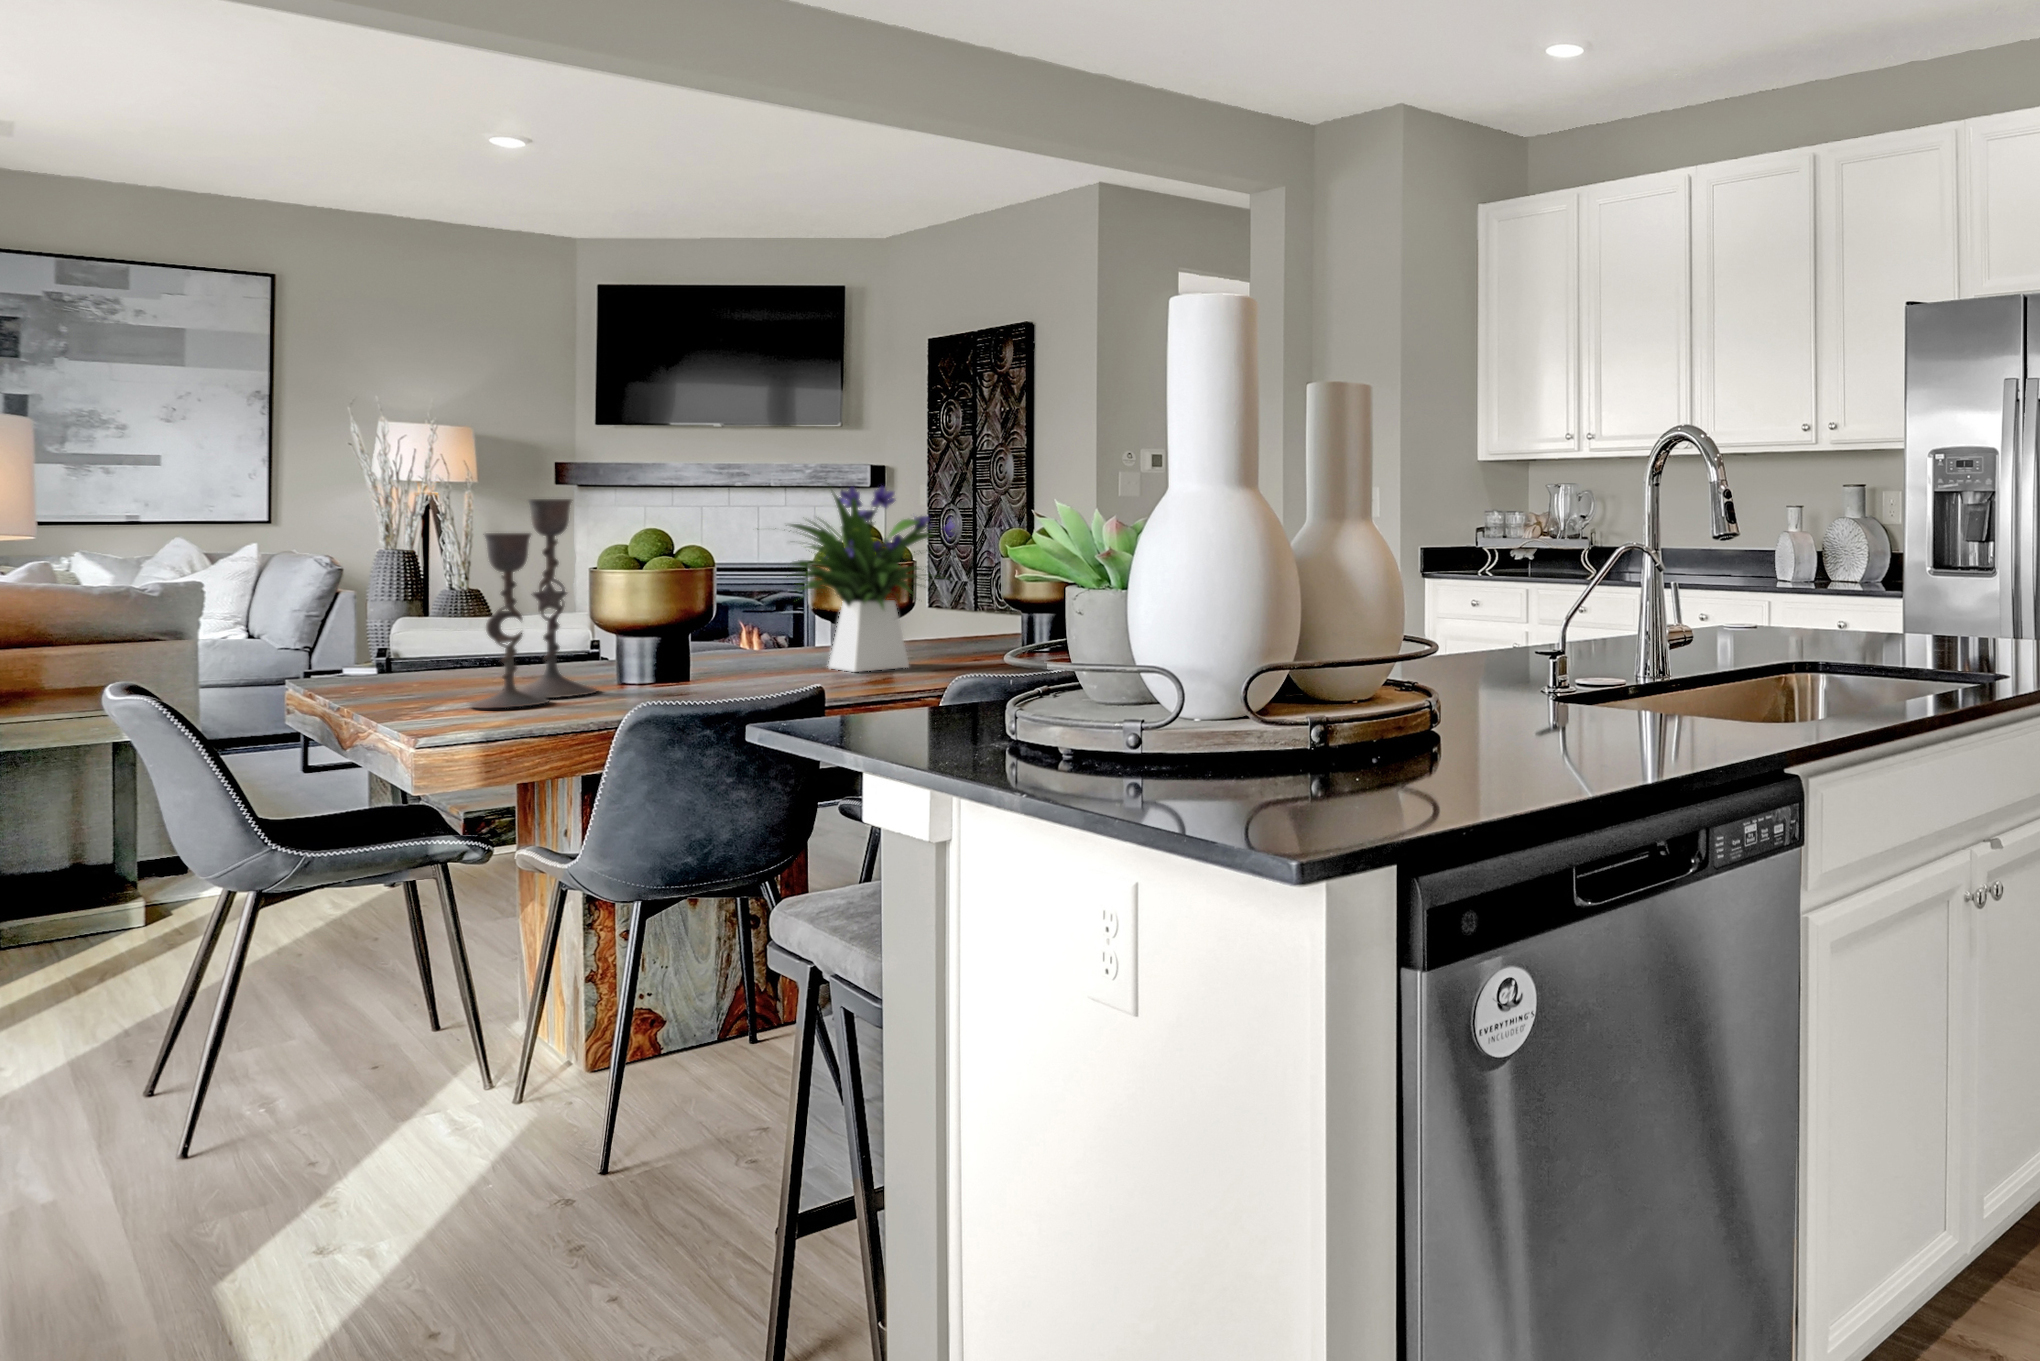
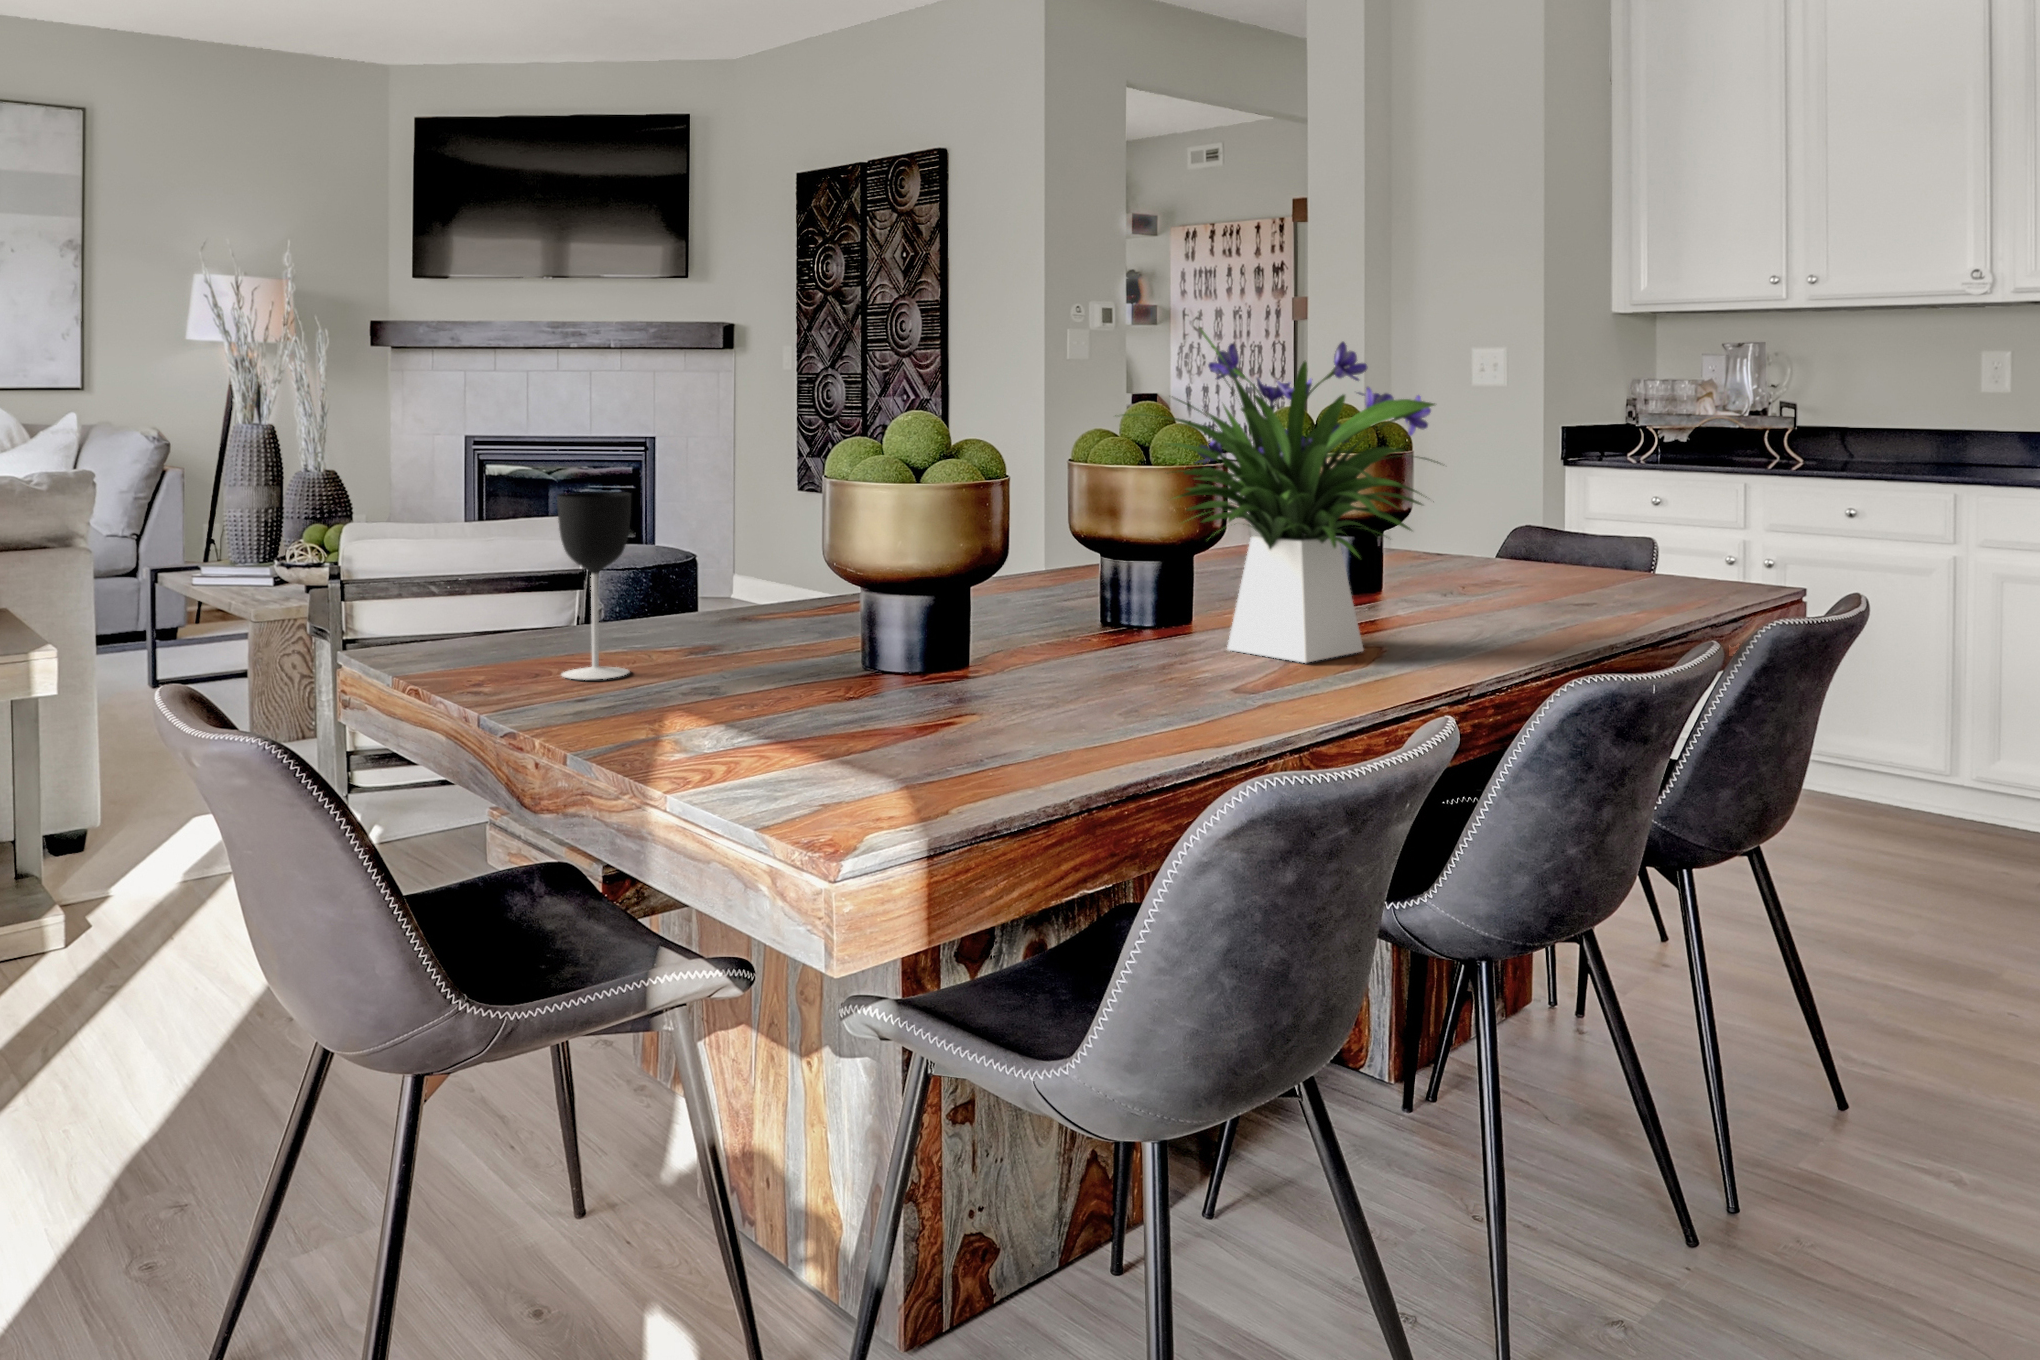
candlestick: present [470,499,597,708] -> none [860,366,1003,768]
wine glass: none [362,574,415,683] -> present [557,491,631,680]

